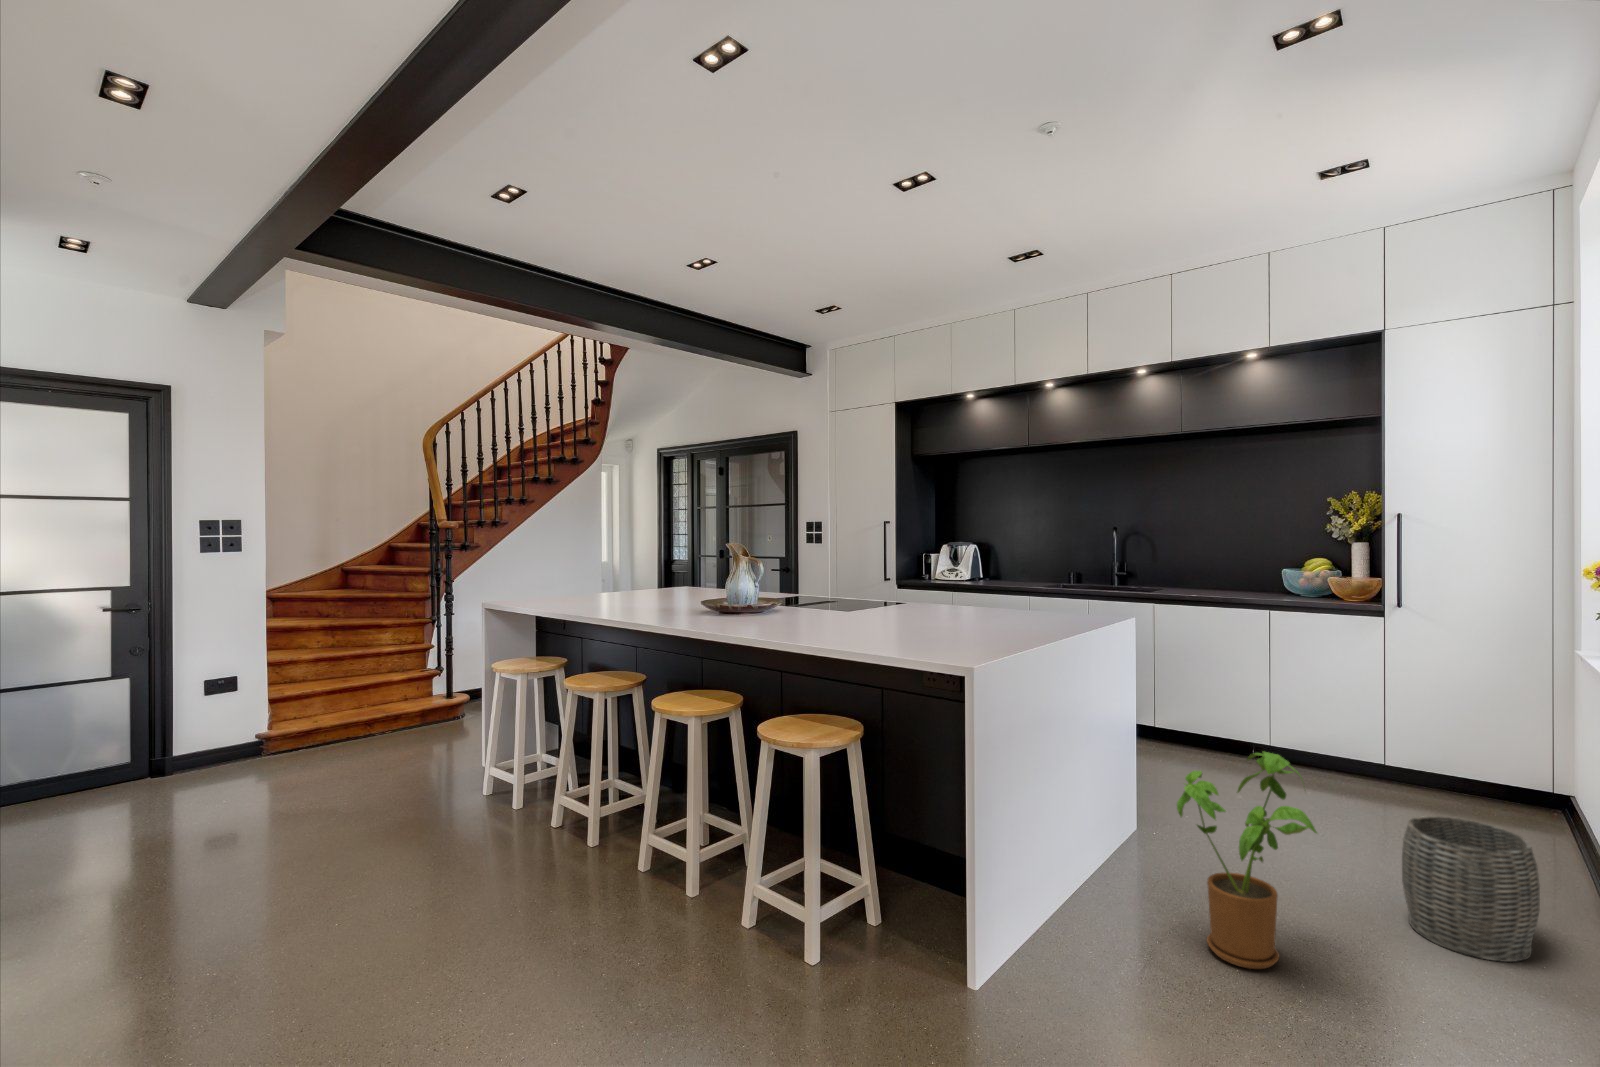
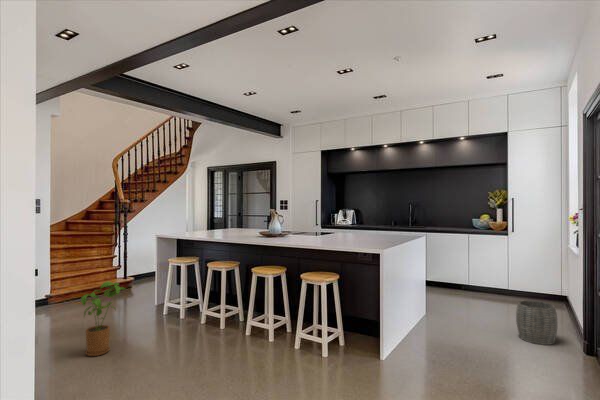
house plant: present [1177,752,1317,969] -> present [81,281,125,356]

